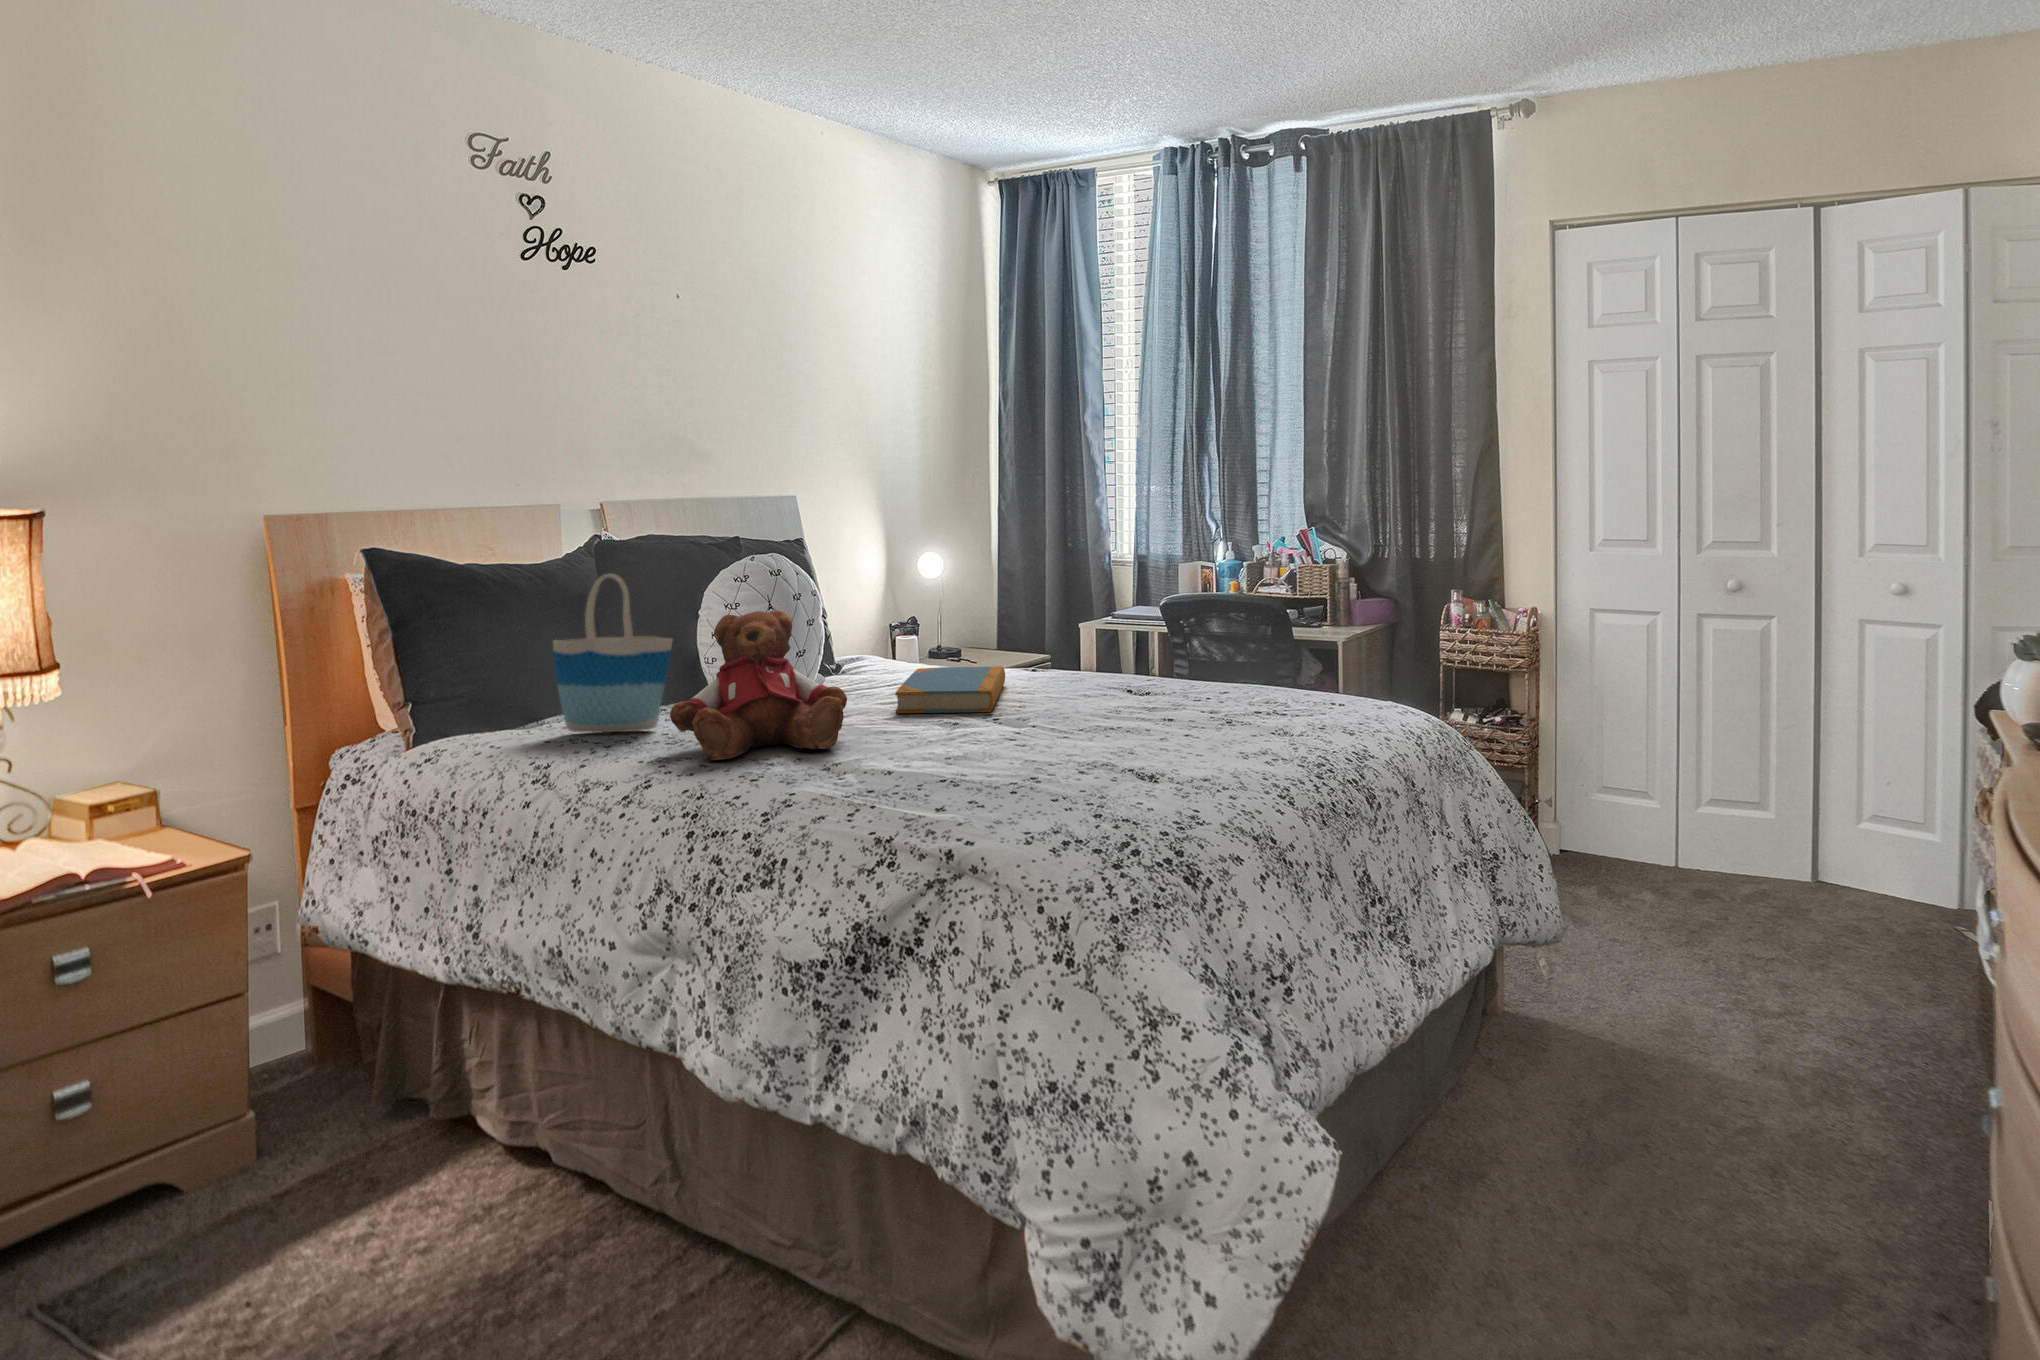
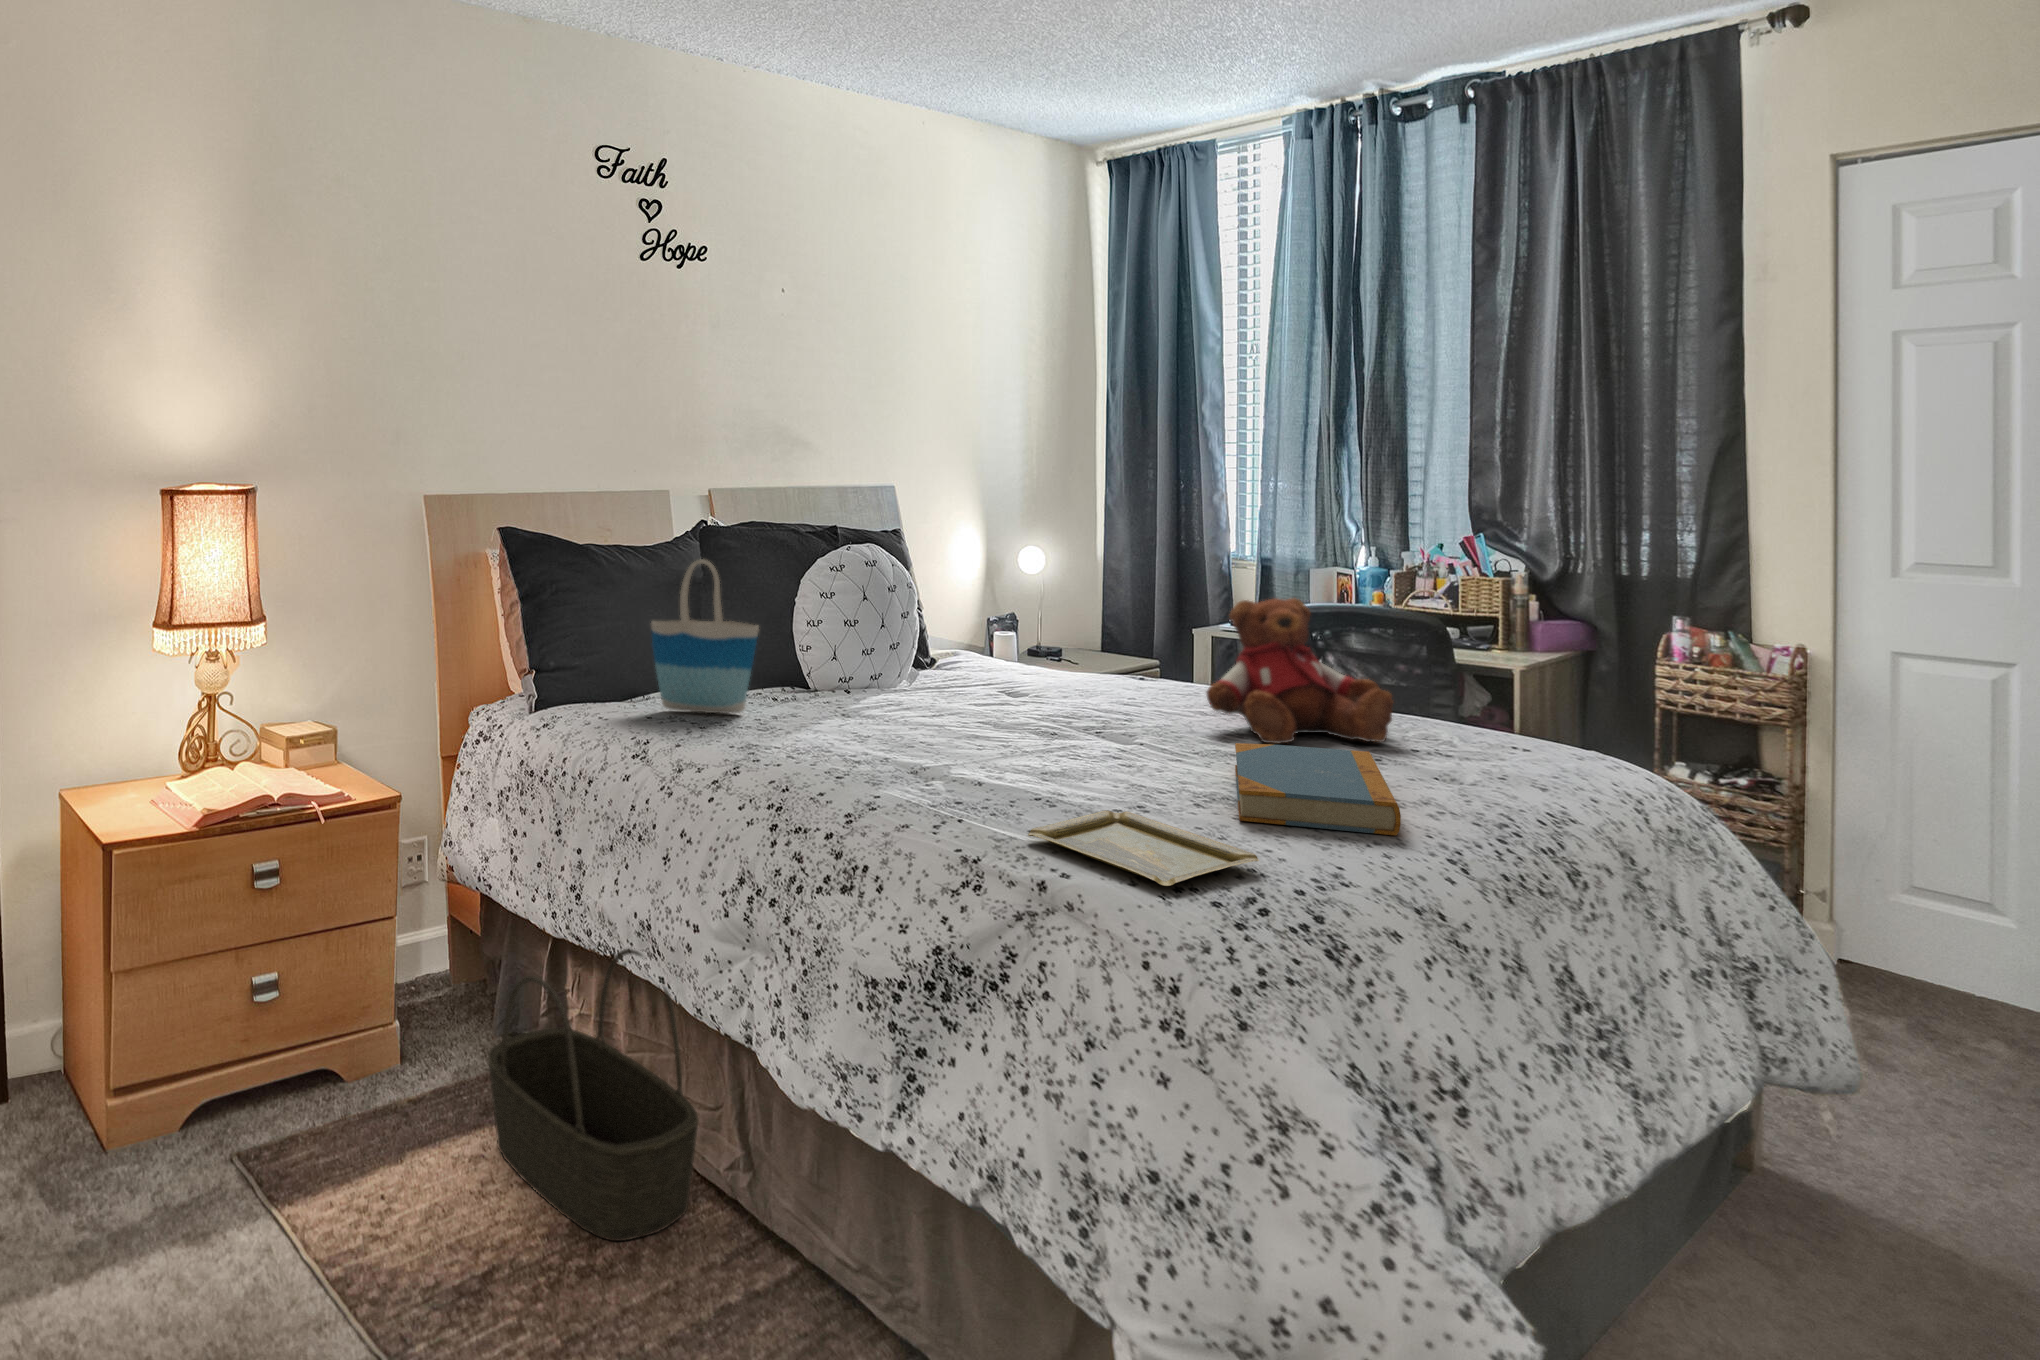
teddy bear: present [670,610,847,760] -> present [1207,598,1393,743]
book: present [895,666,1005,713] -> present [1235,743,1401,835]
tray: none [941,780,1135,837] -> present [1028,811,1259,886]
basket: none [366,982,616,1288] -> present [488,949,698,1241]

